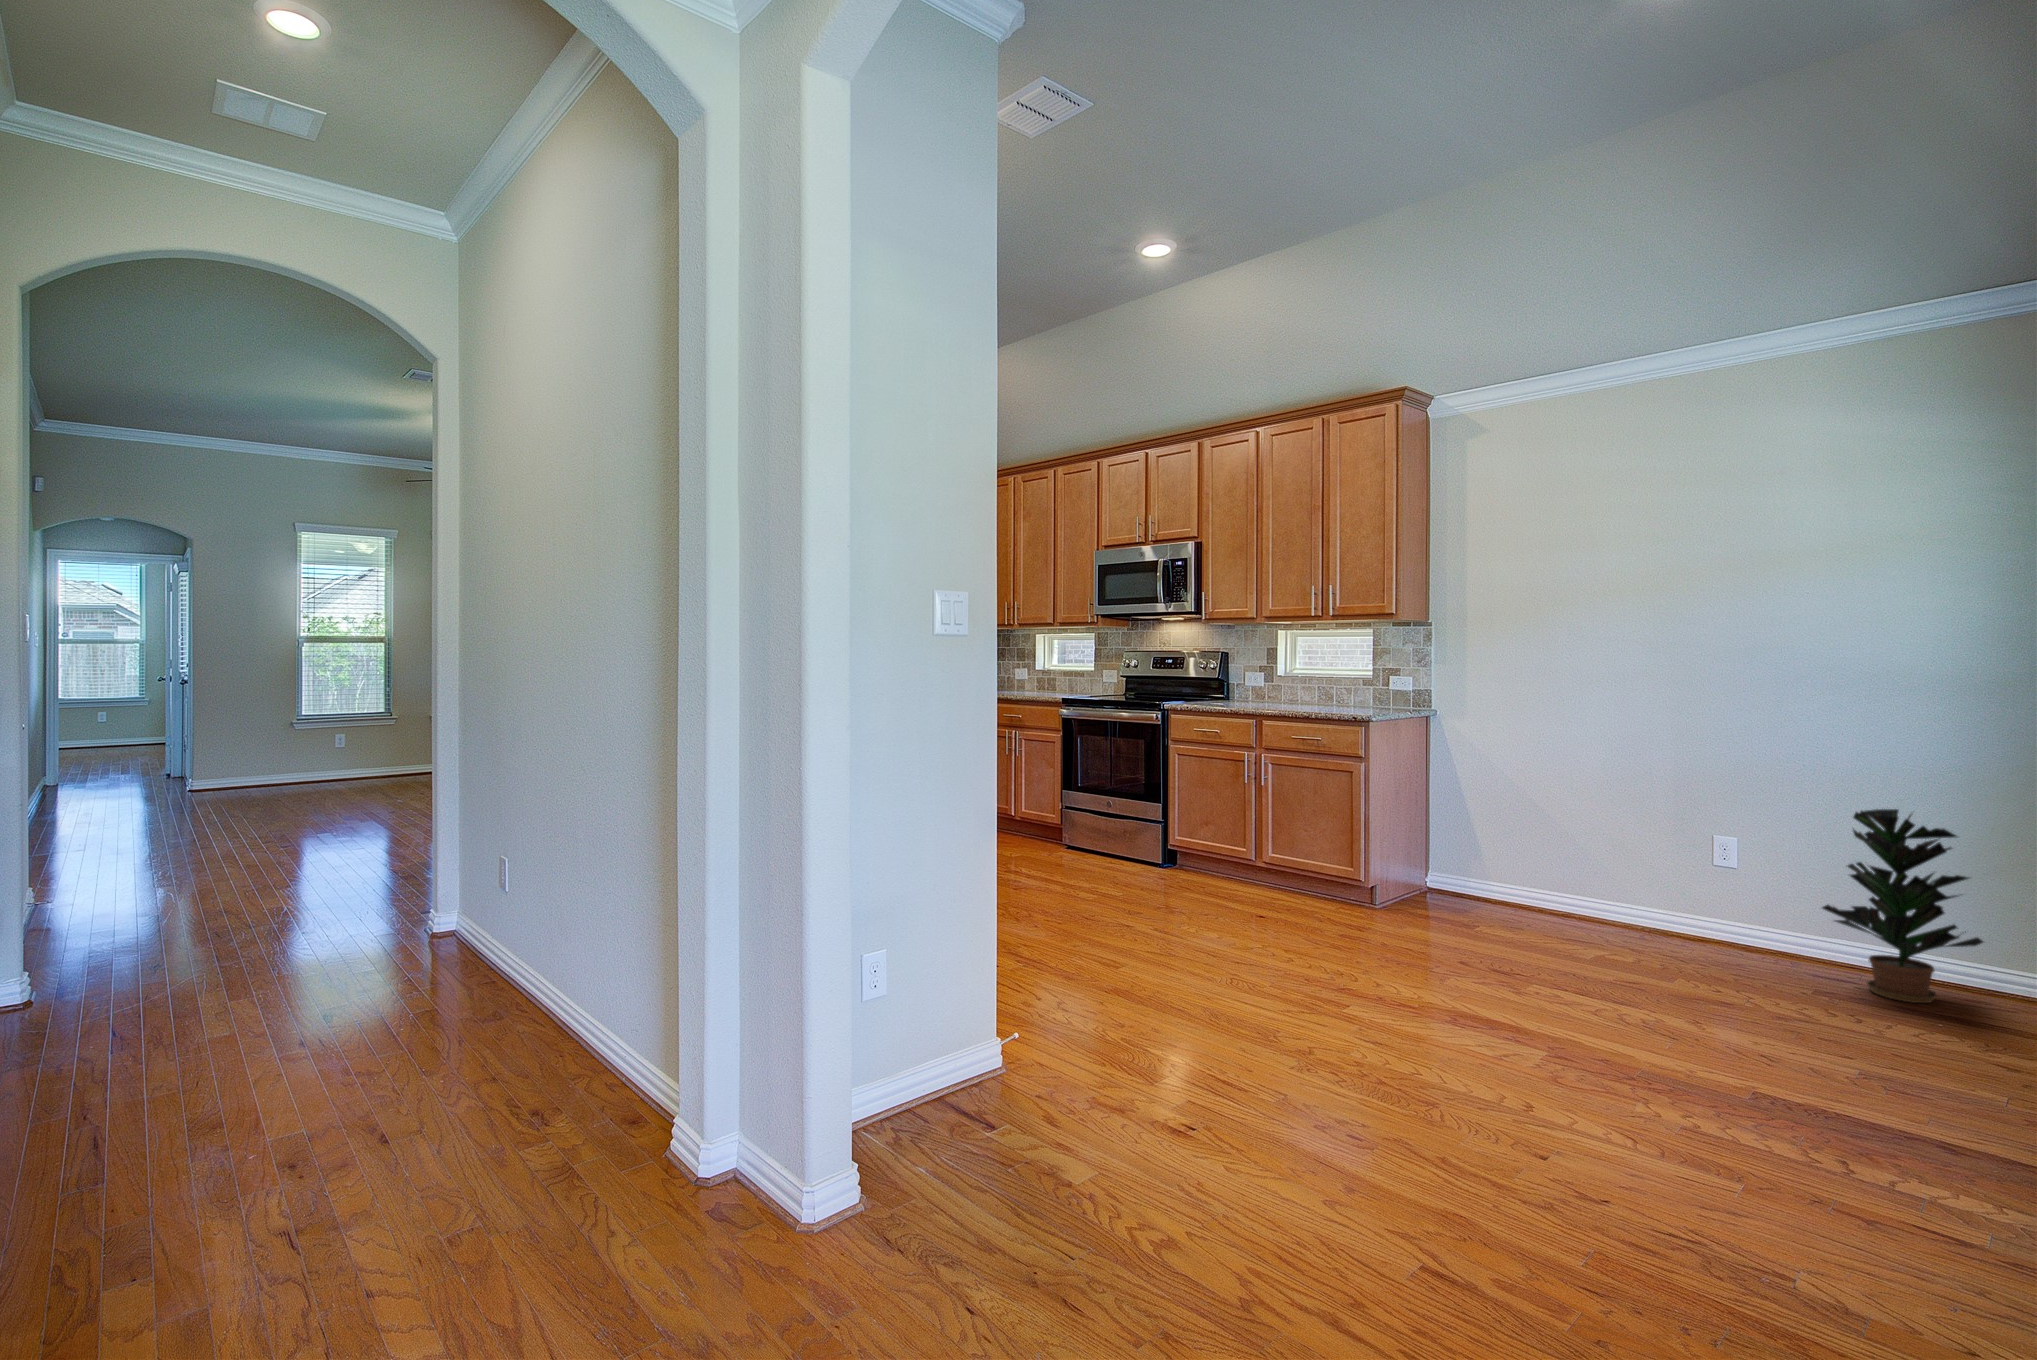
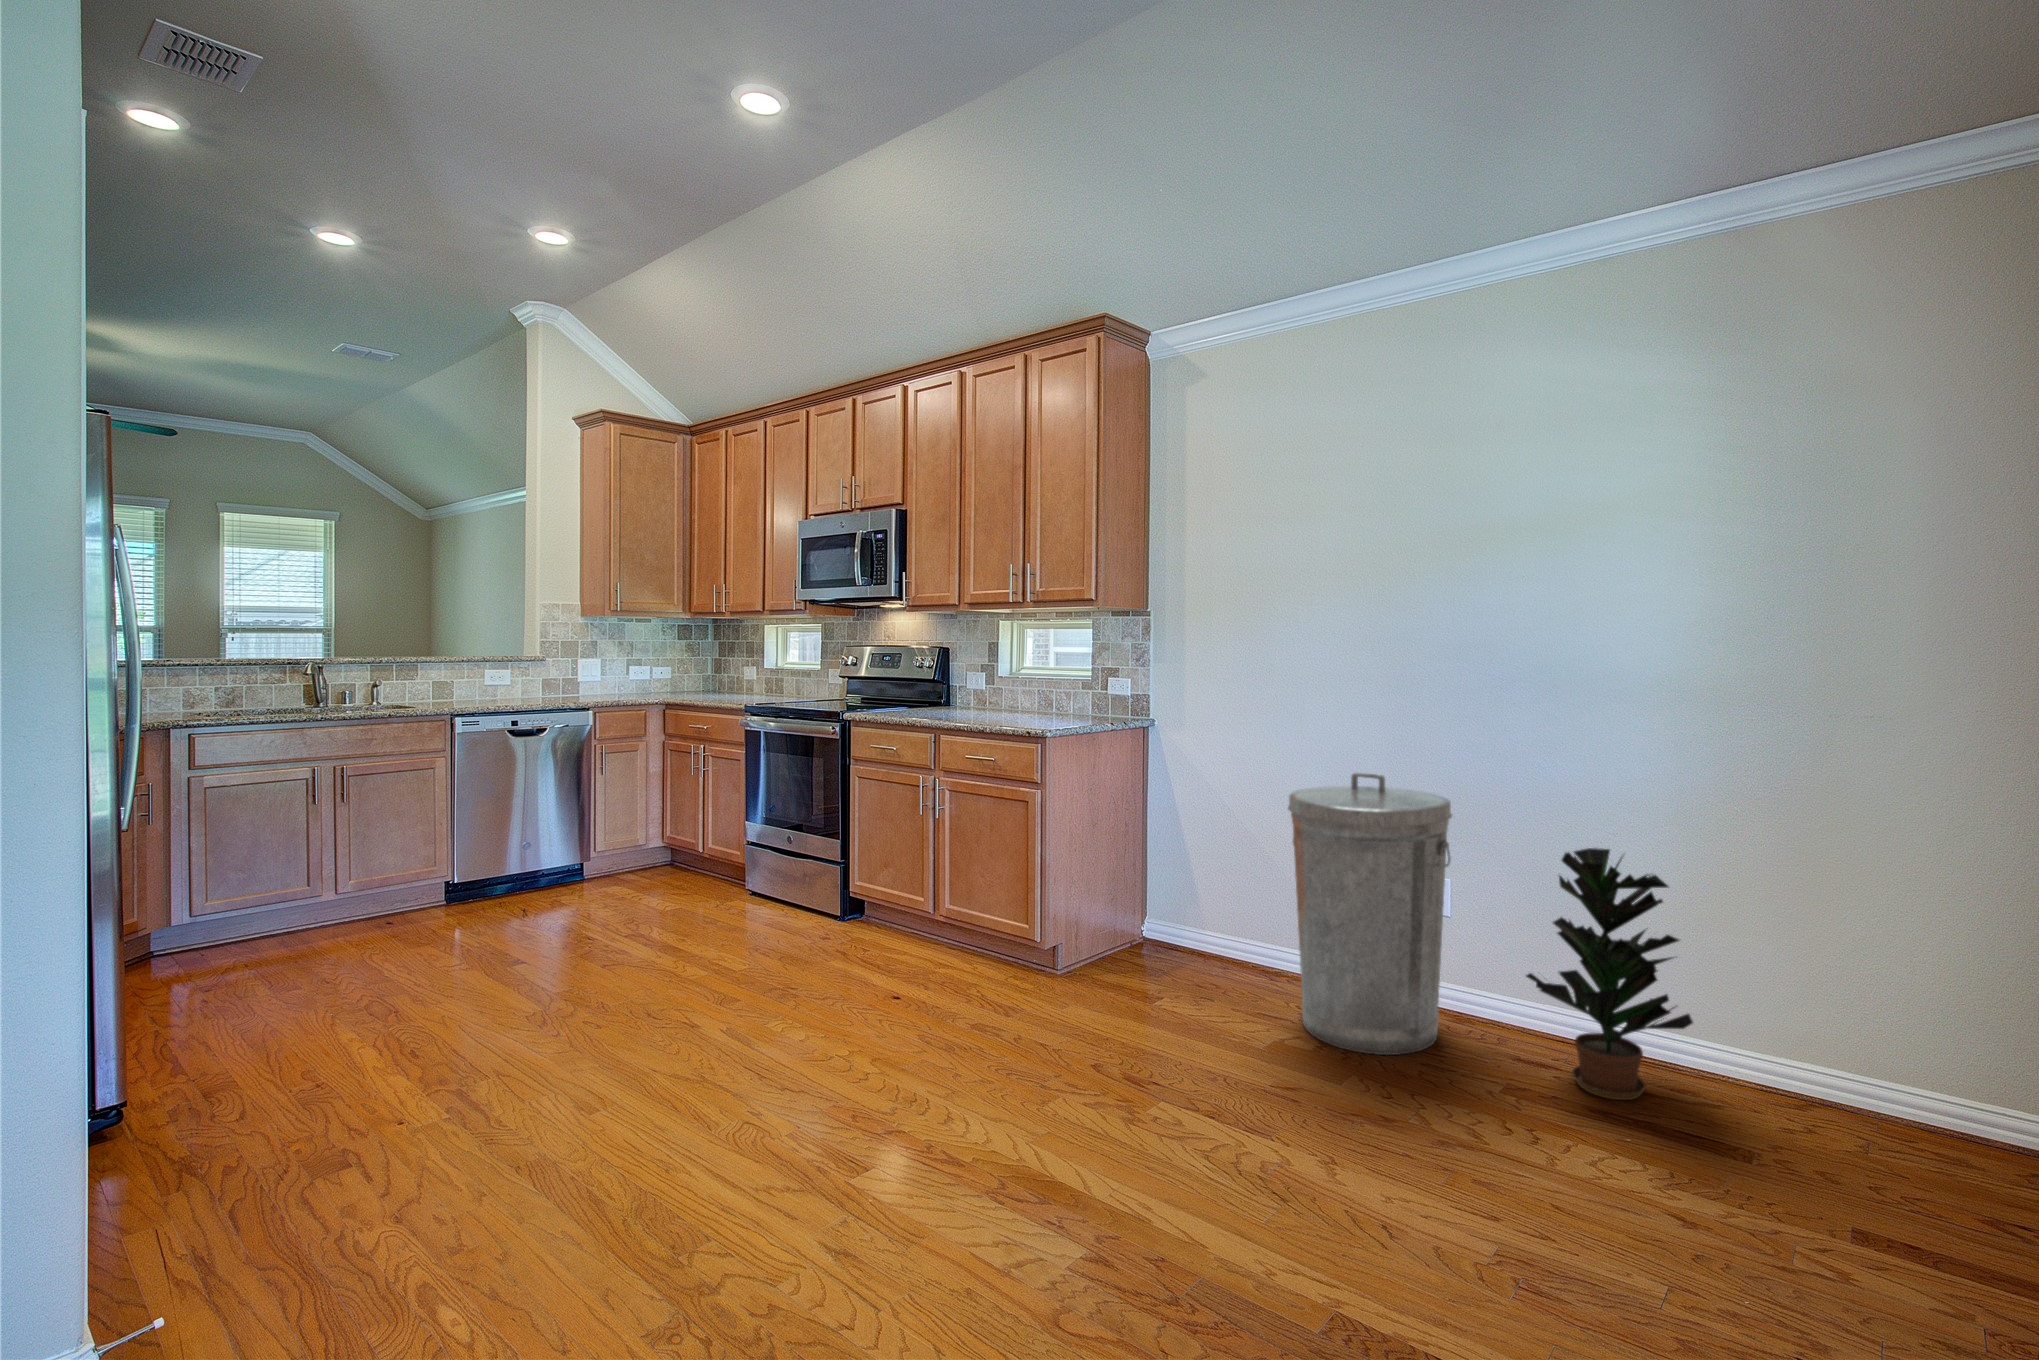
trash can: none [1591,749,1745,968] -> present [1288,773,1452,1055]

